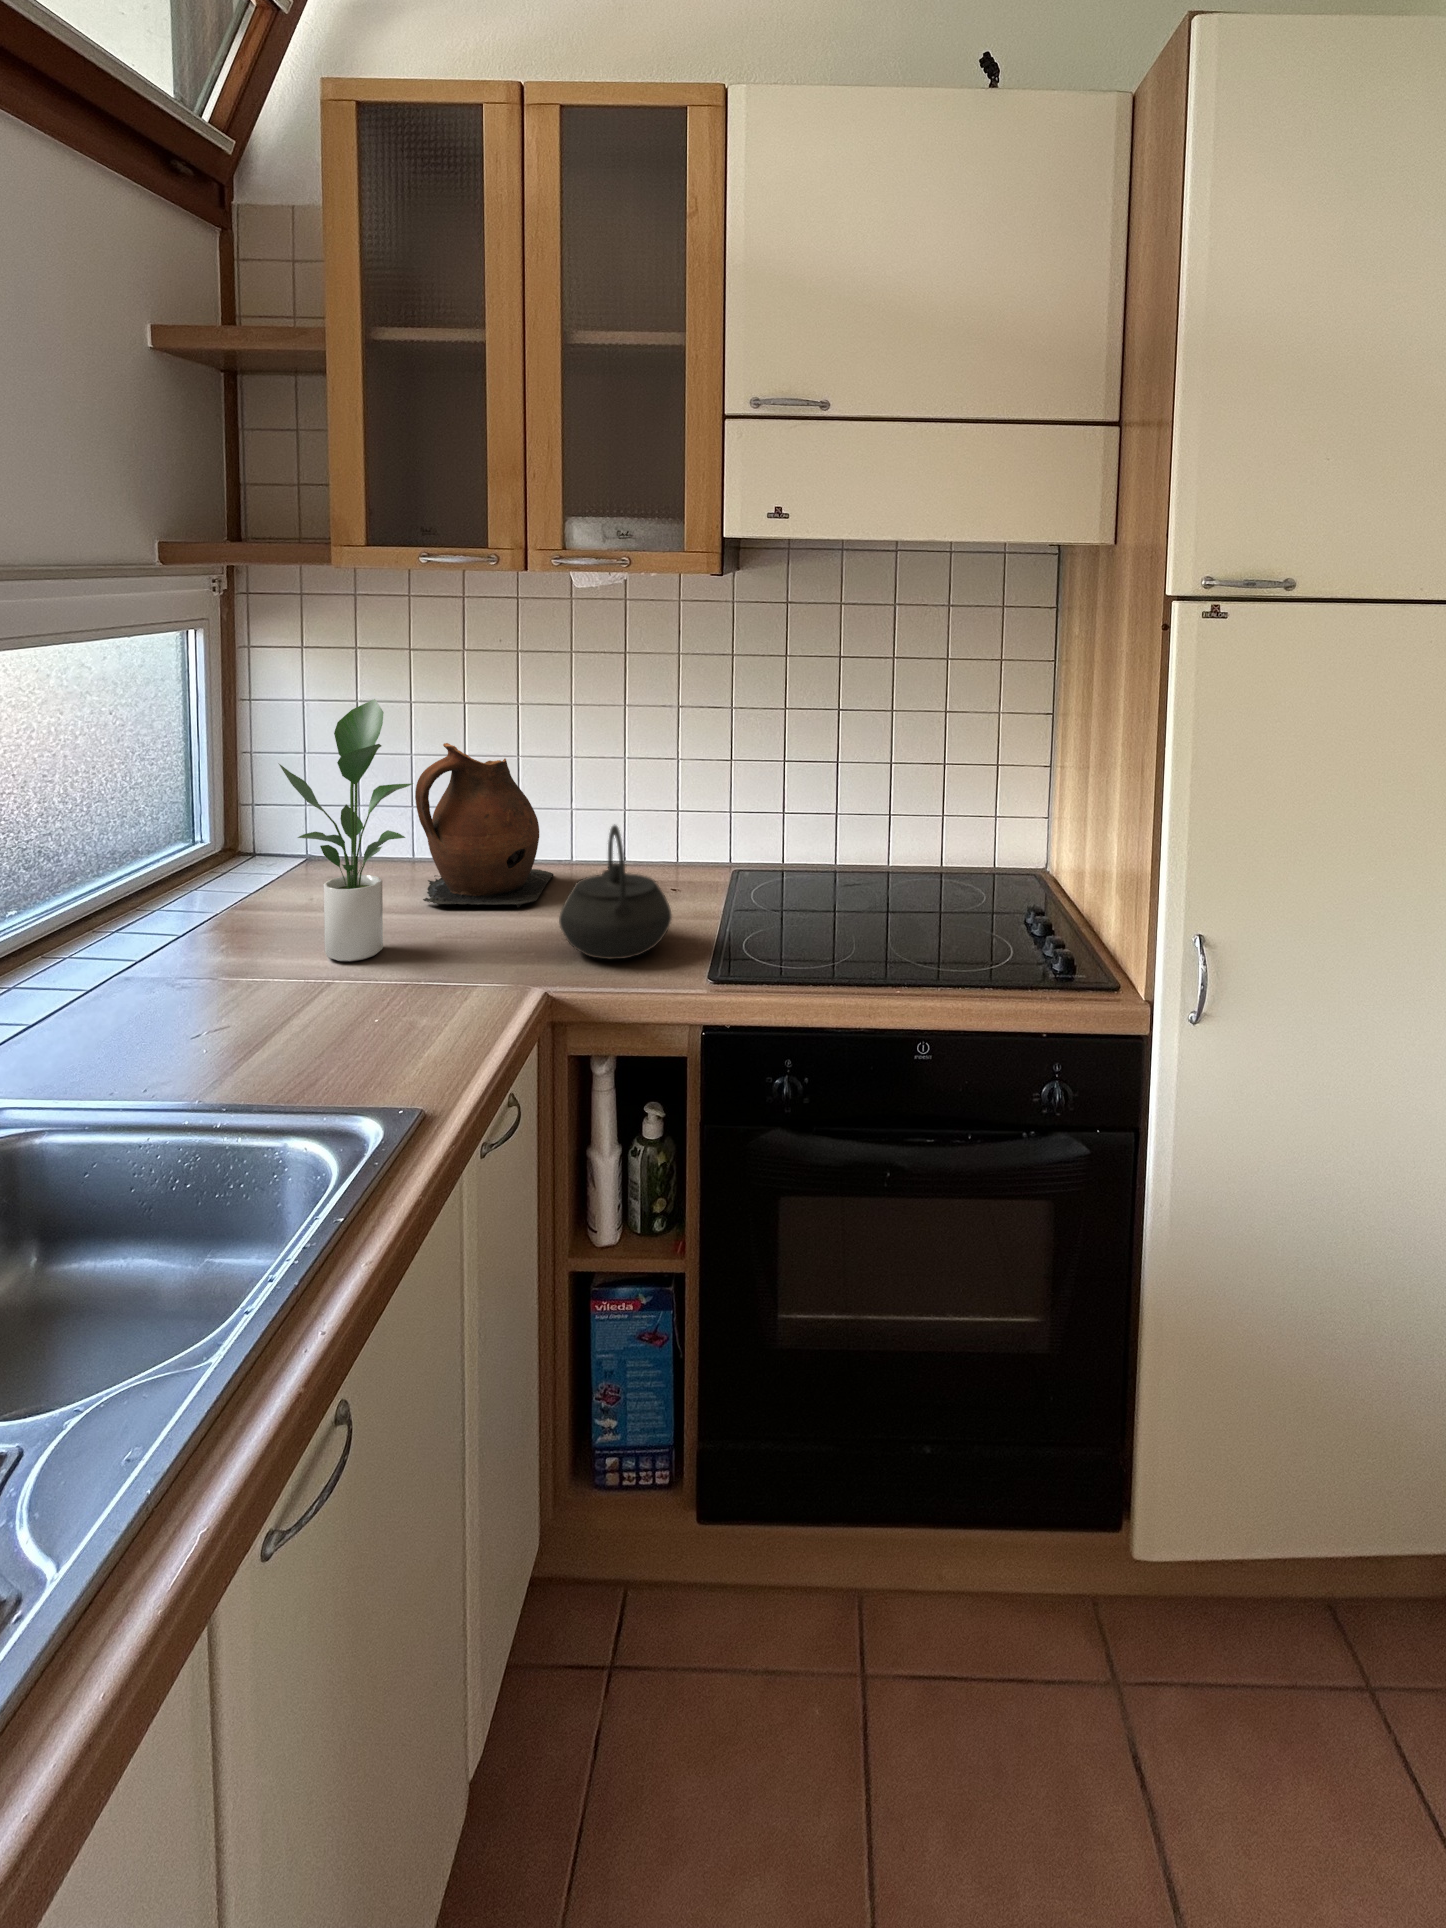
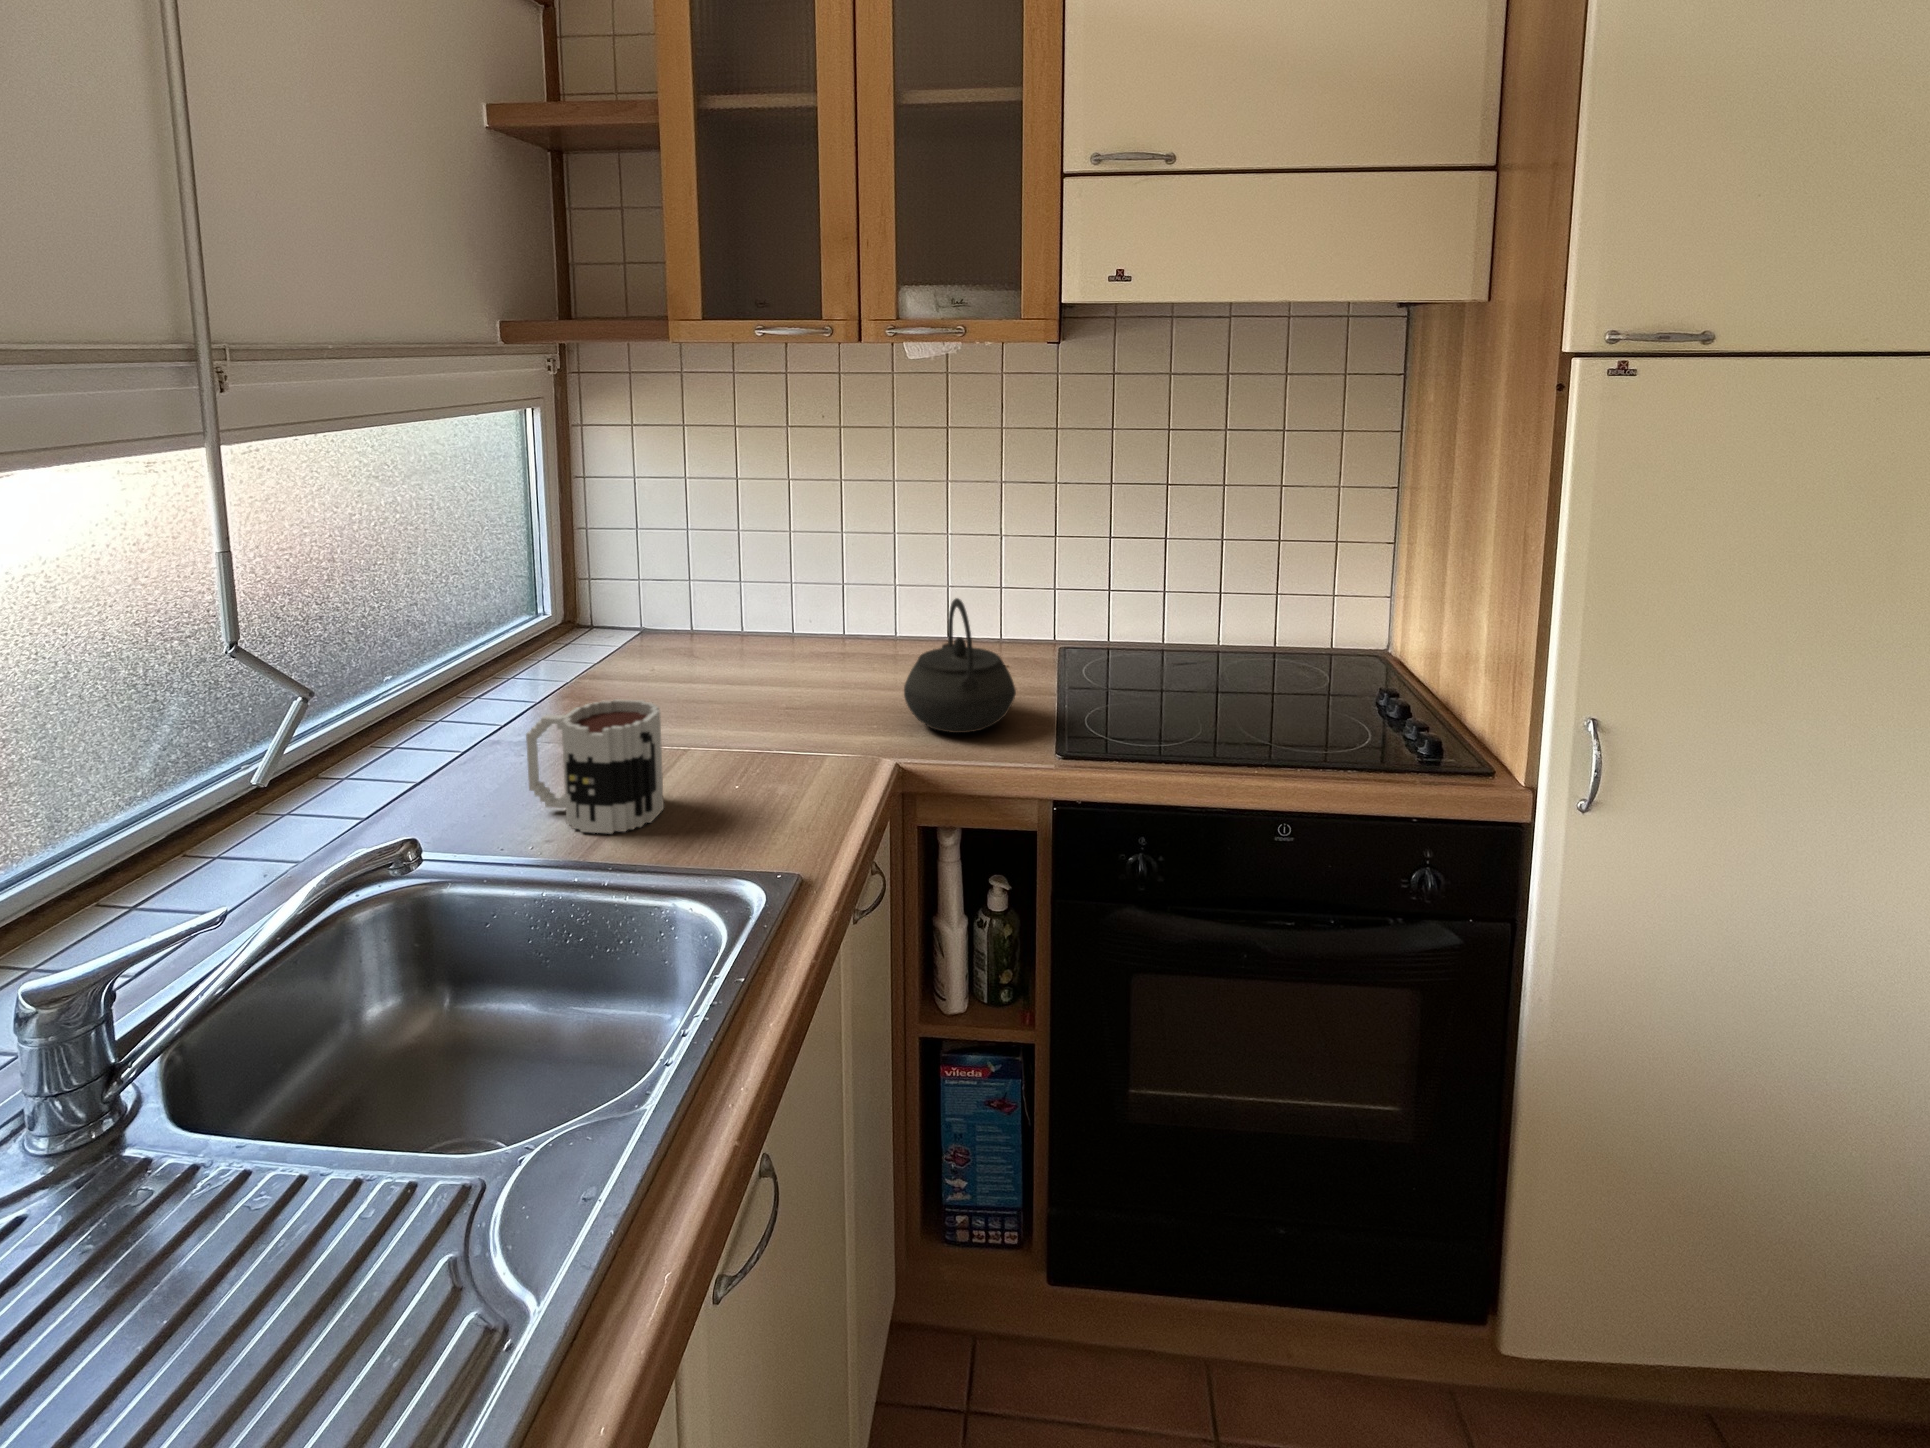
potted plant: present [279,699,412,961] -> none [628,472,757,731]
ceramic pitcher: present [415,743,554,907] -> none [753,517,885,680]
mug: none [154,930,298,1067] -> present [526,699,664,833]

